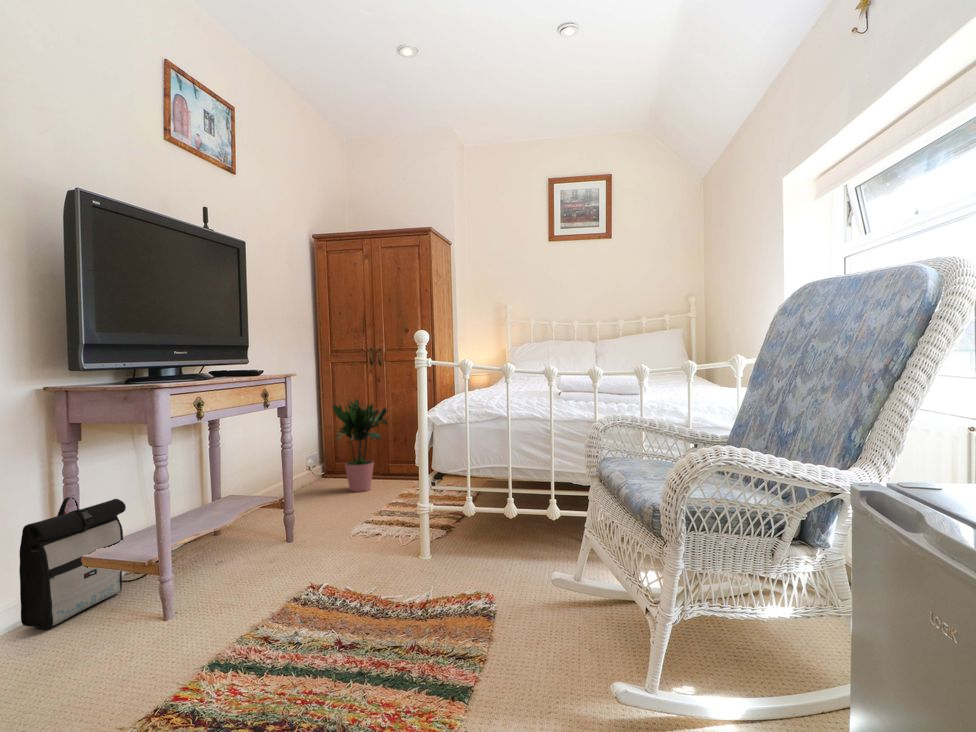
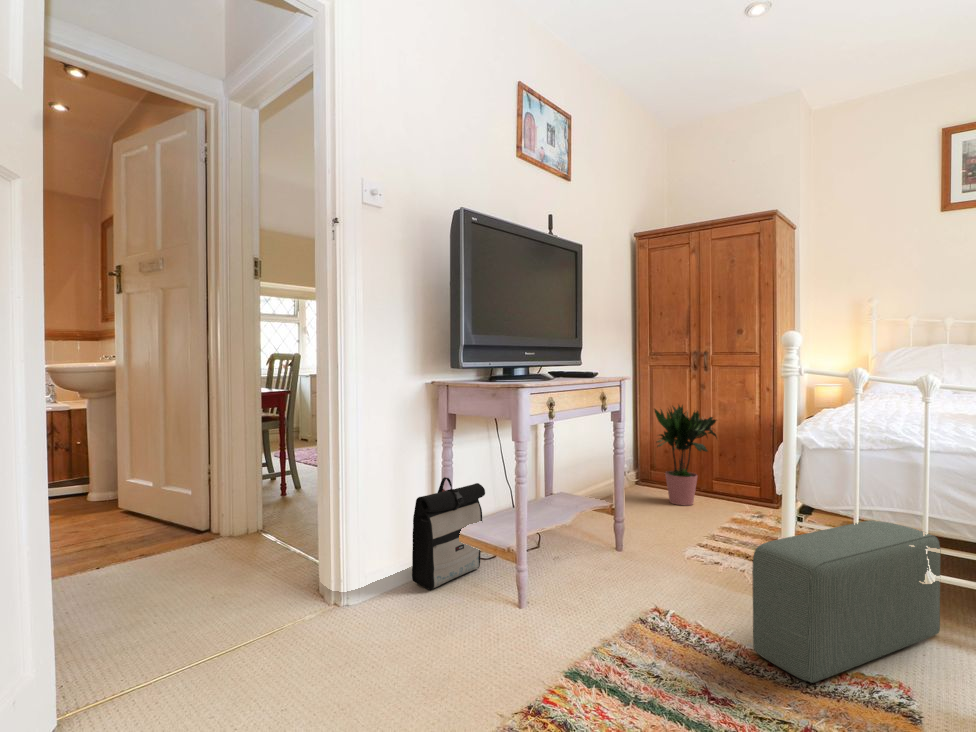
pouf: none [383,478,520,611] -> present [752,520,941,683]

